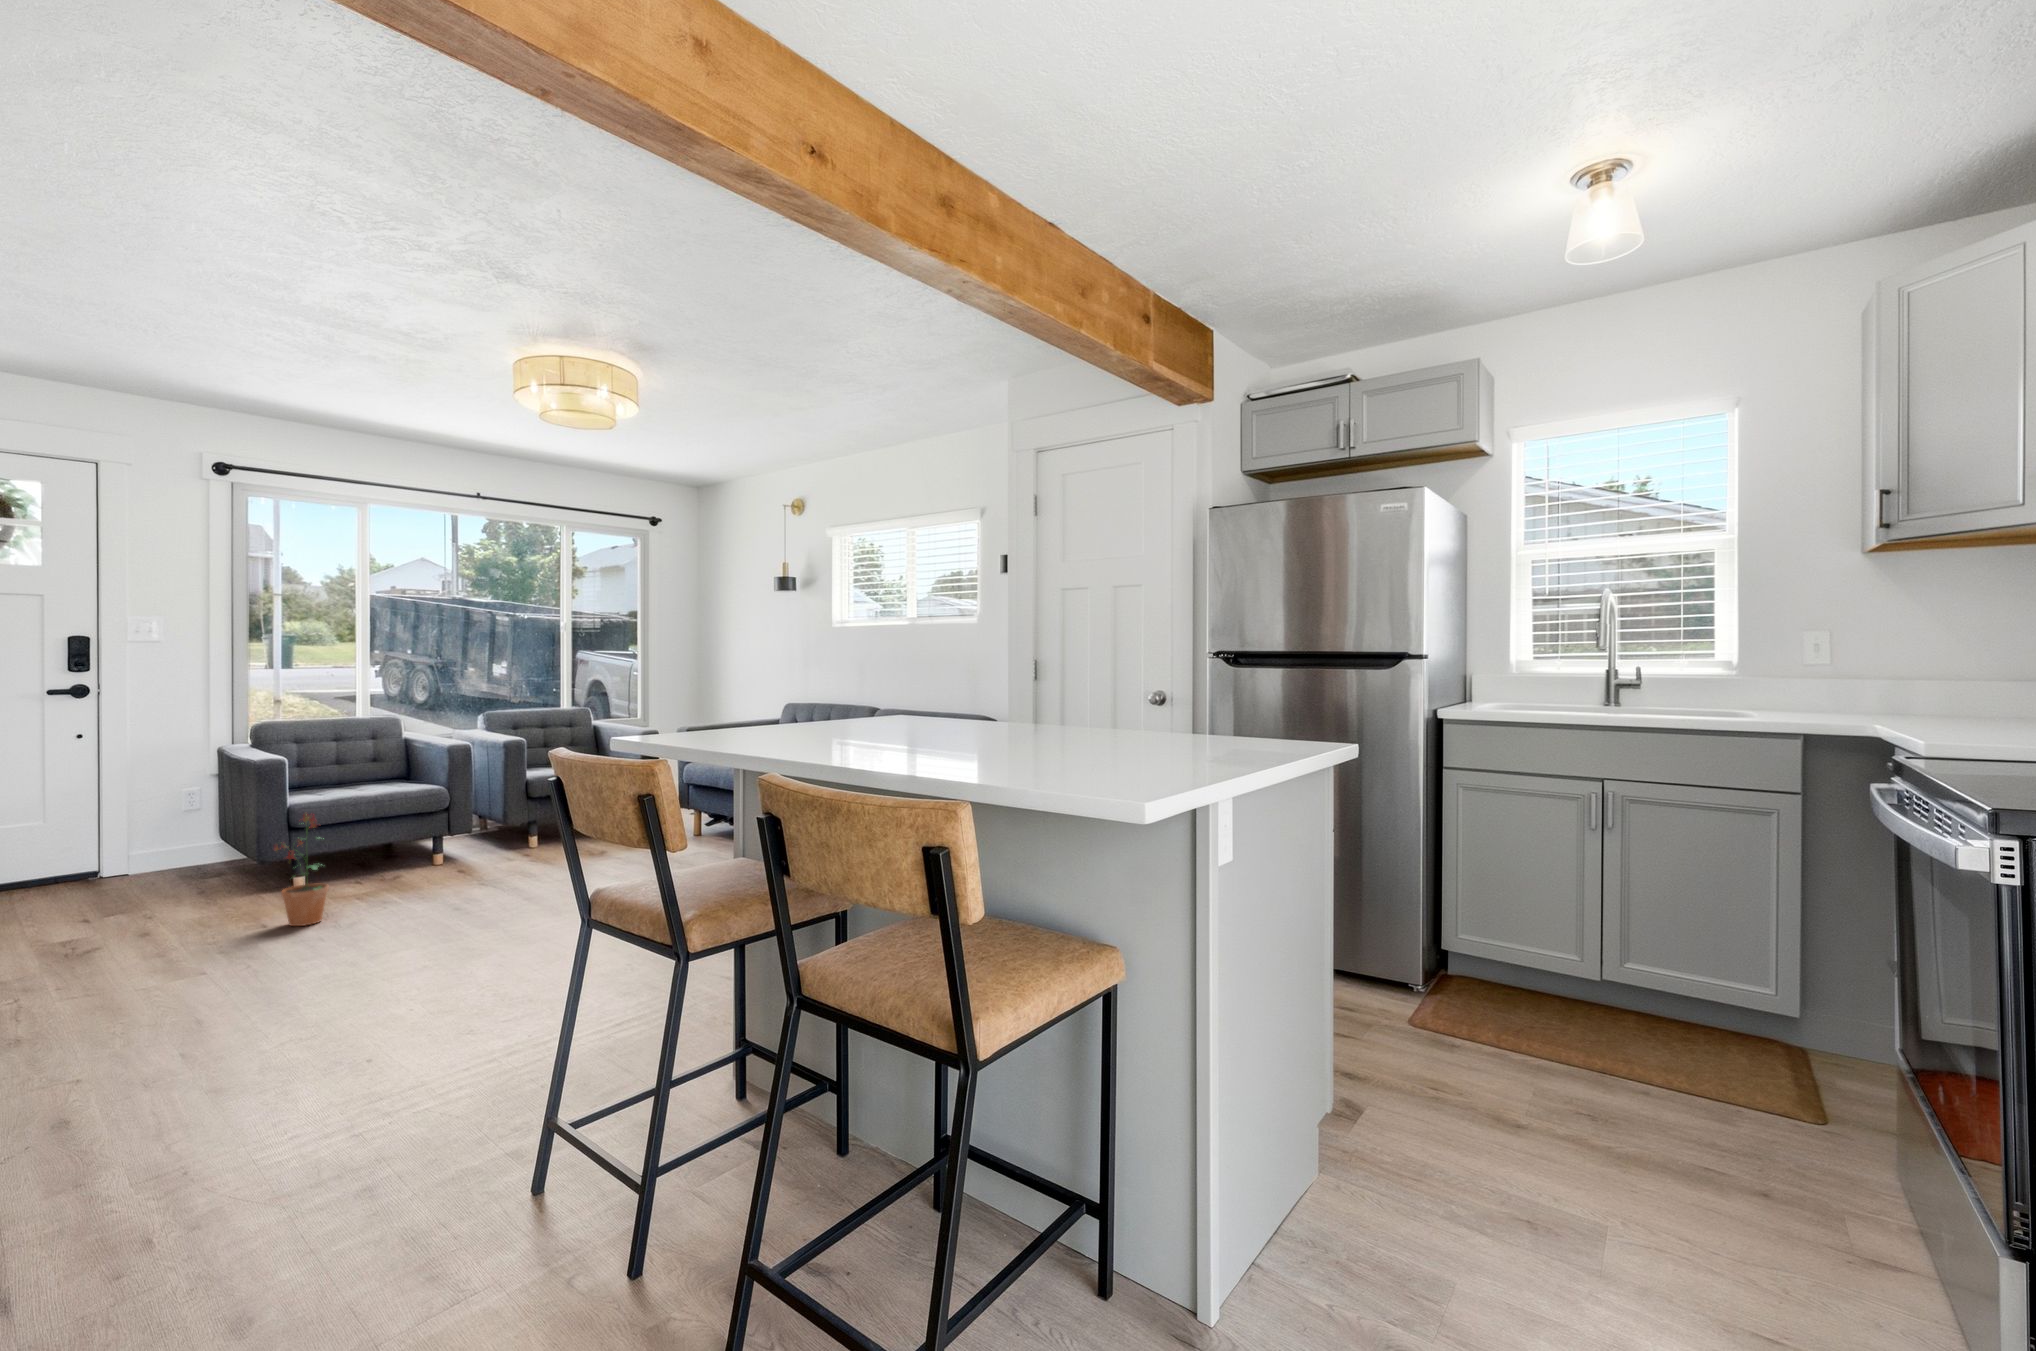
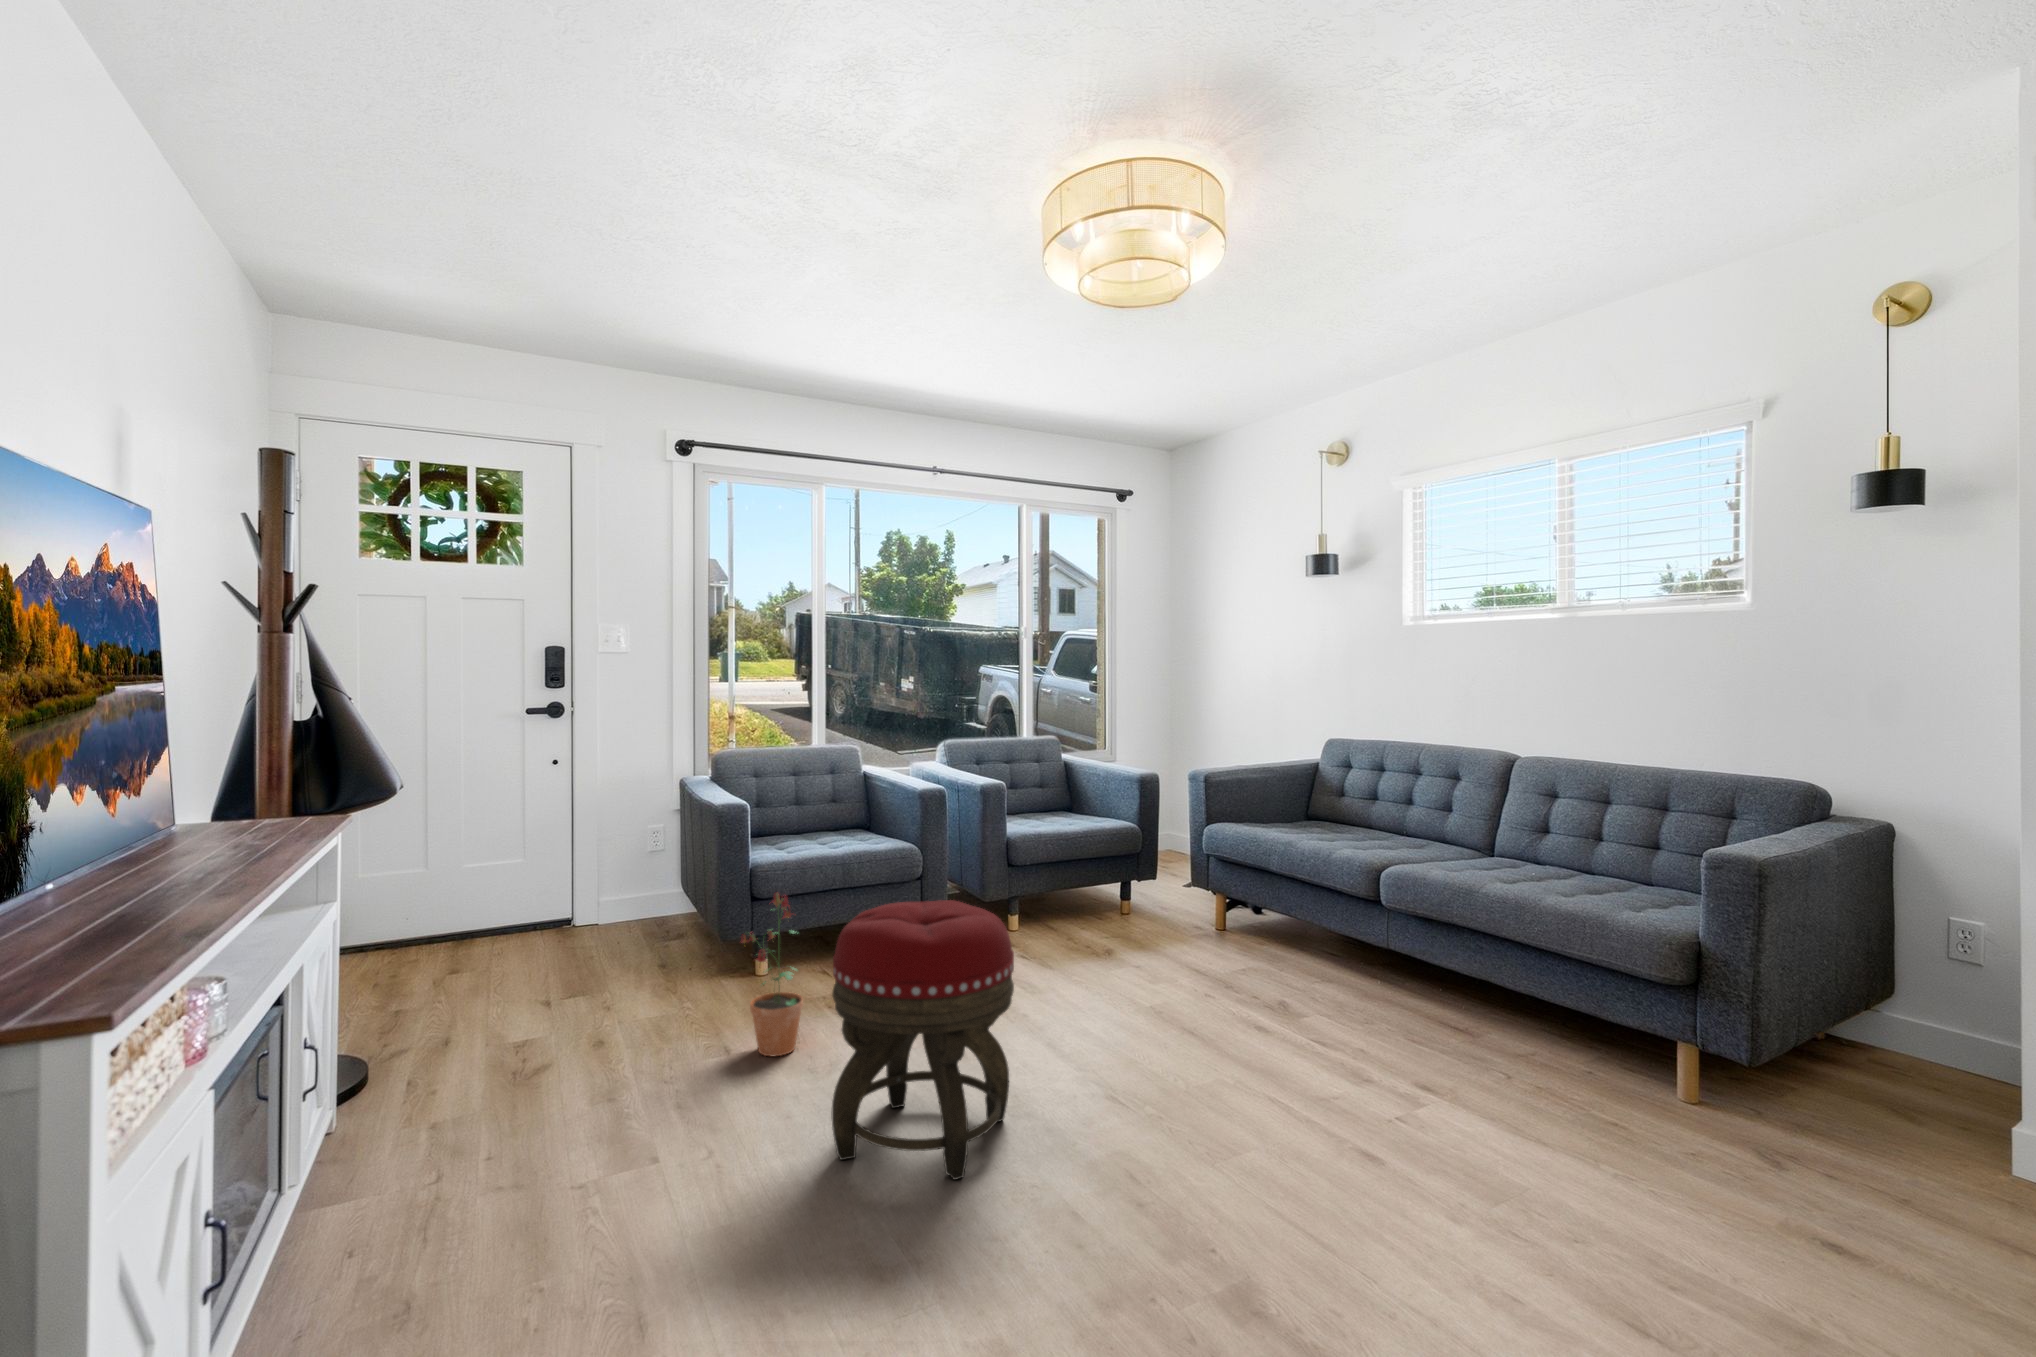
footstool: none [340,799,479,961] -> present [831,900,1014,1180]

